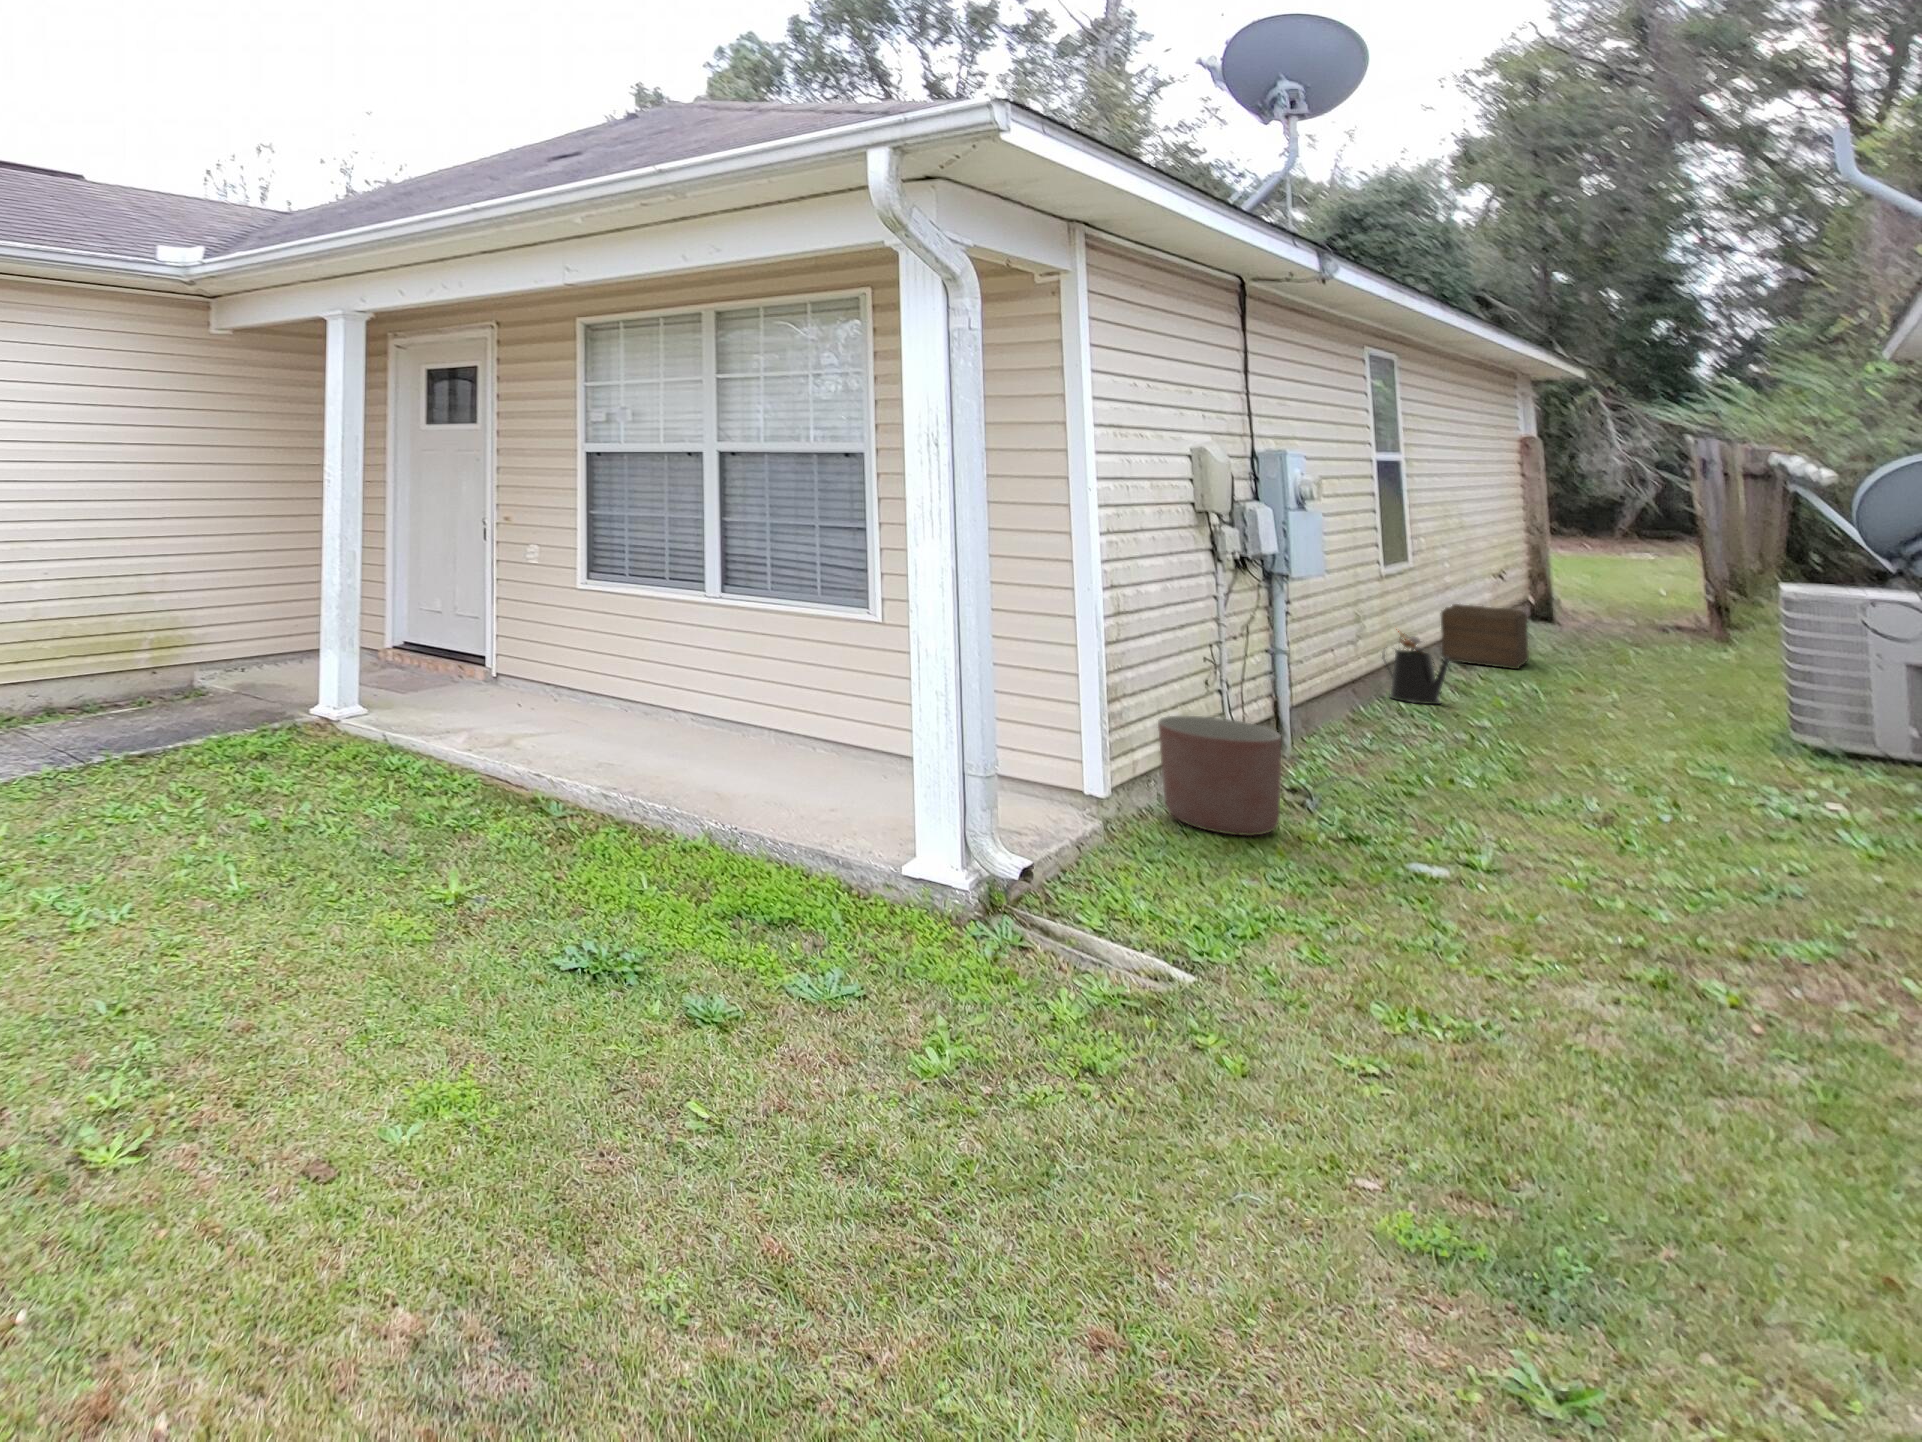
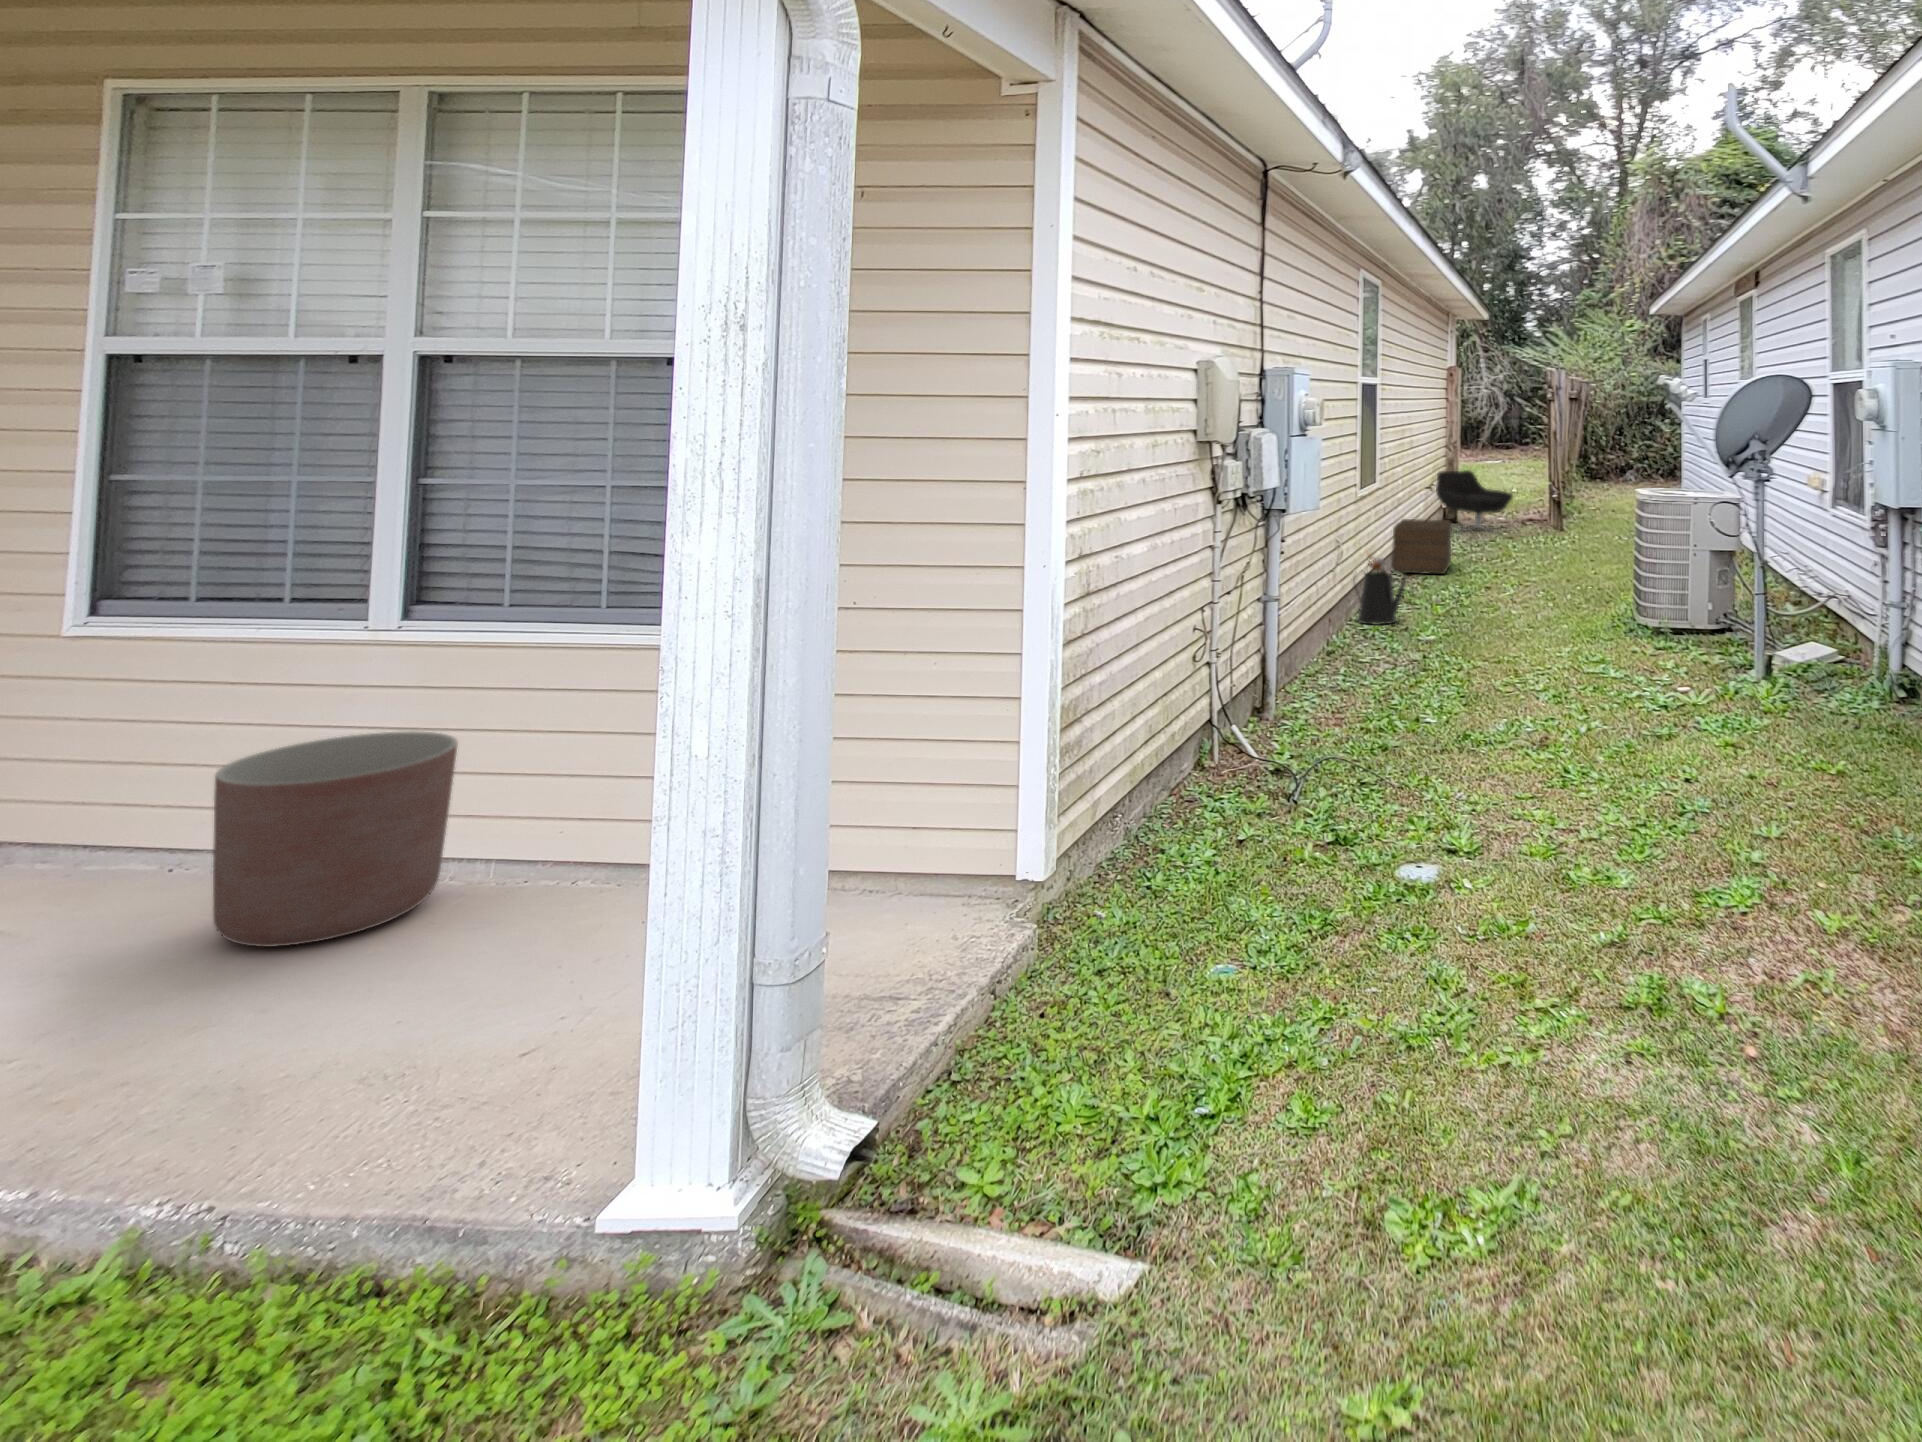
lounge chair: none [1515,556,1640,635] -> present [1436,470,1513,528]
planter: present [1158,716,1281,836] -> present [213,731,458,947]

